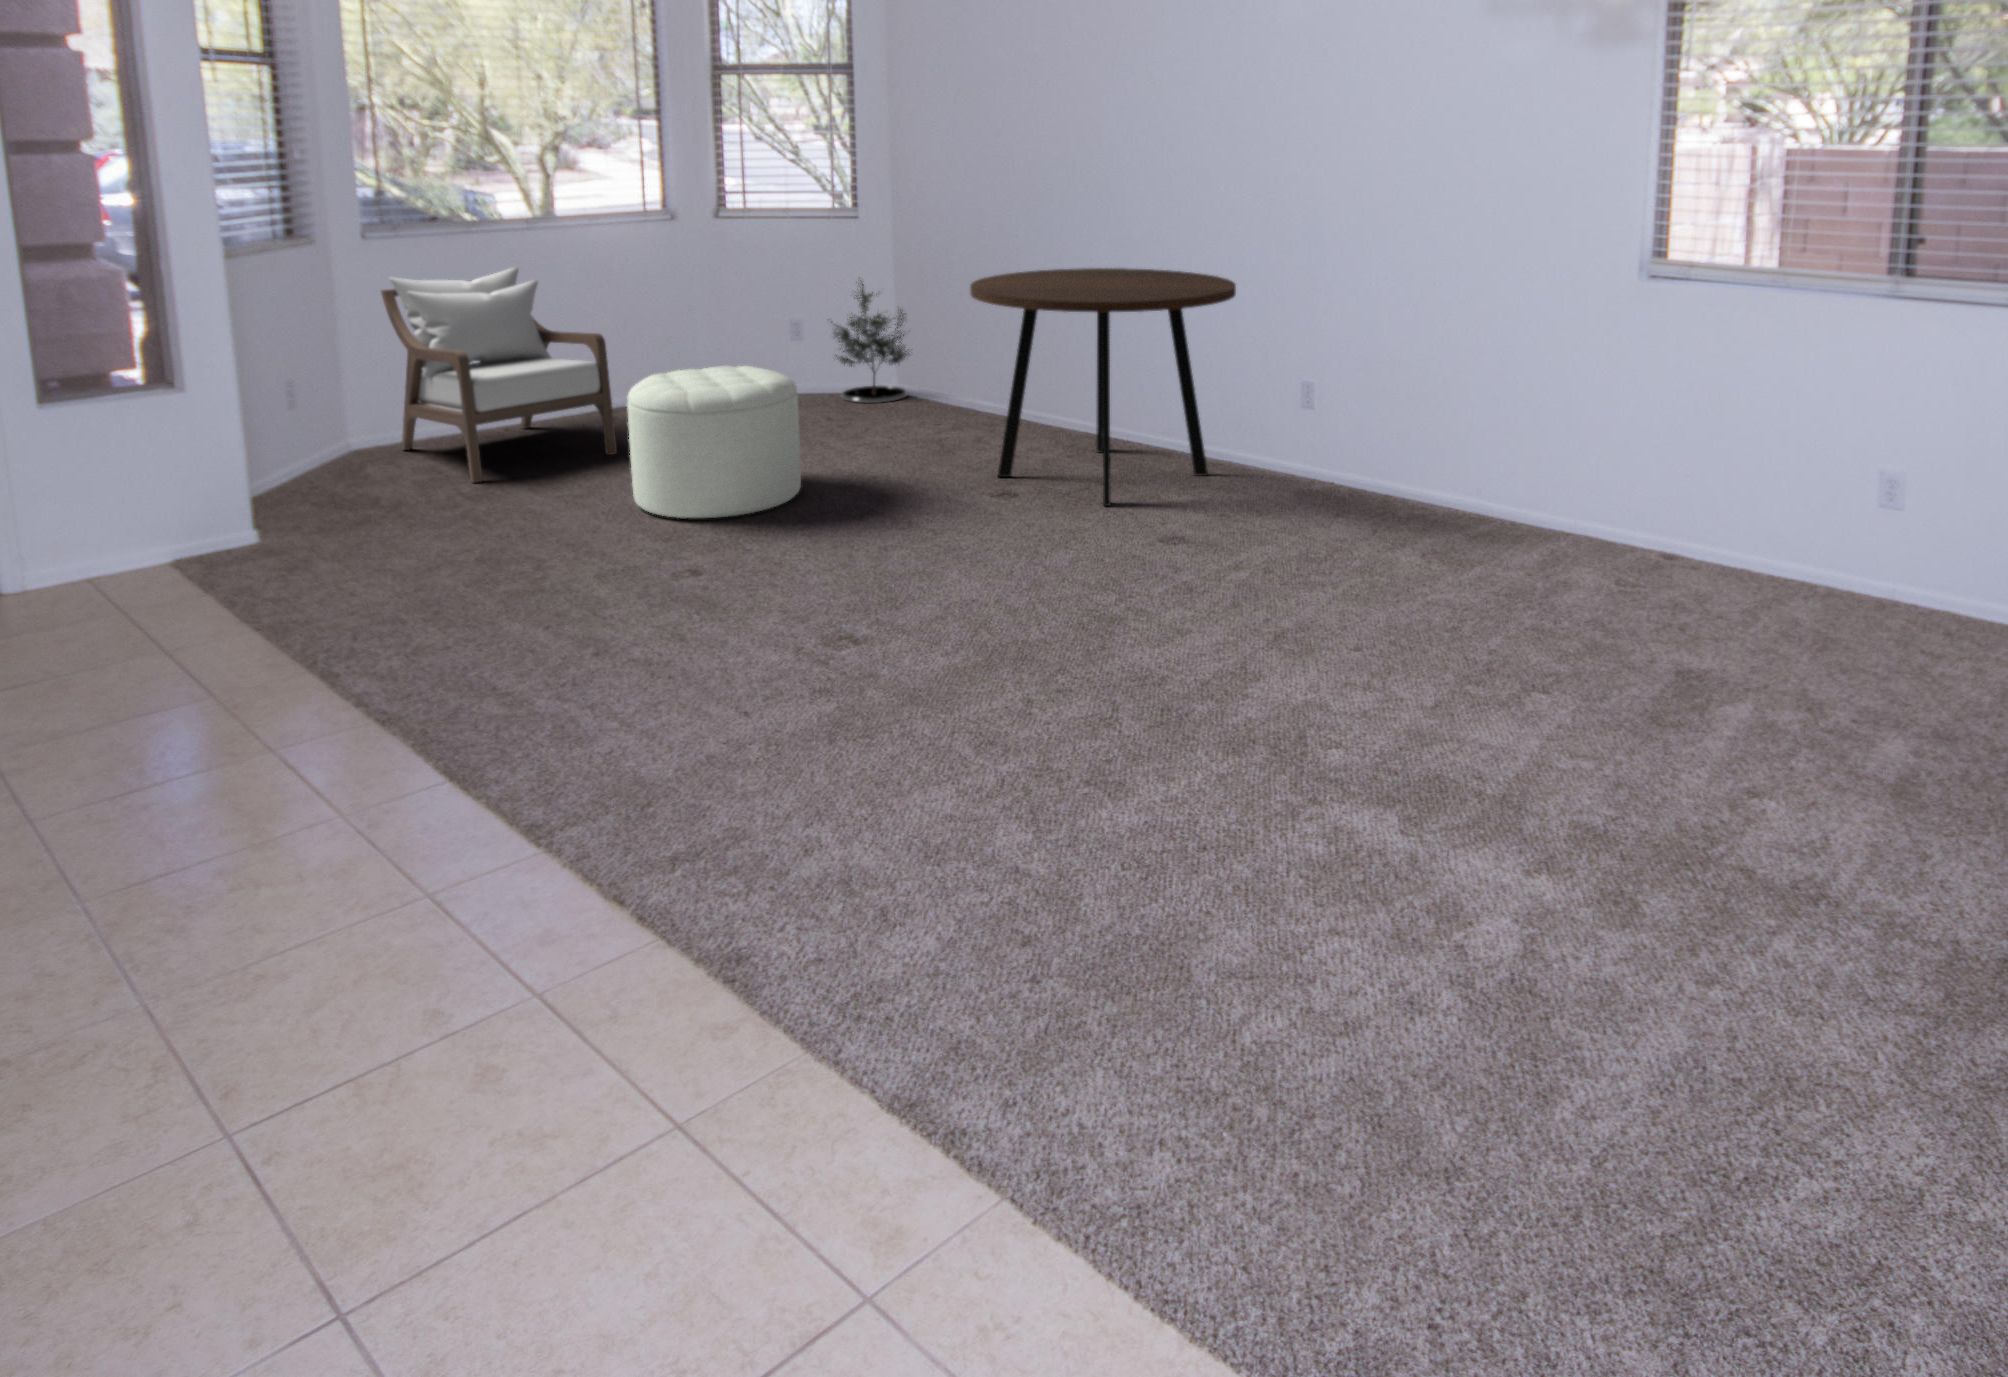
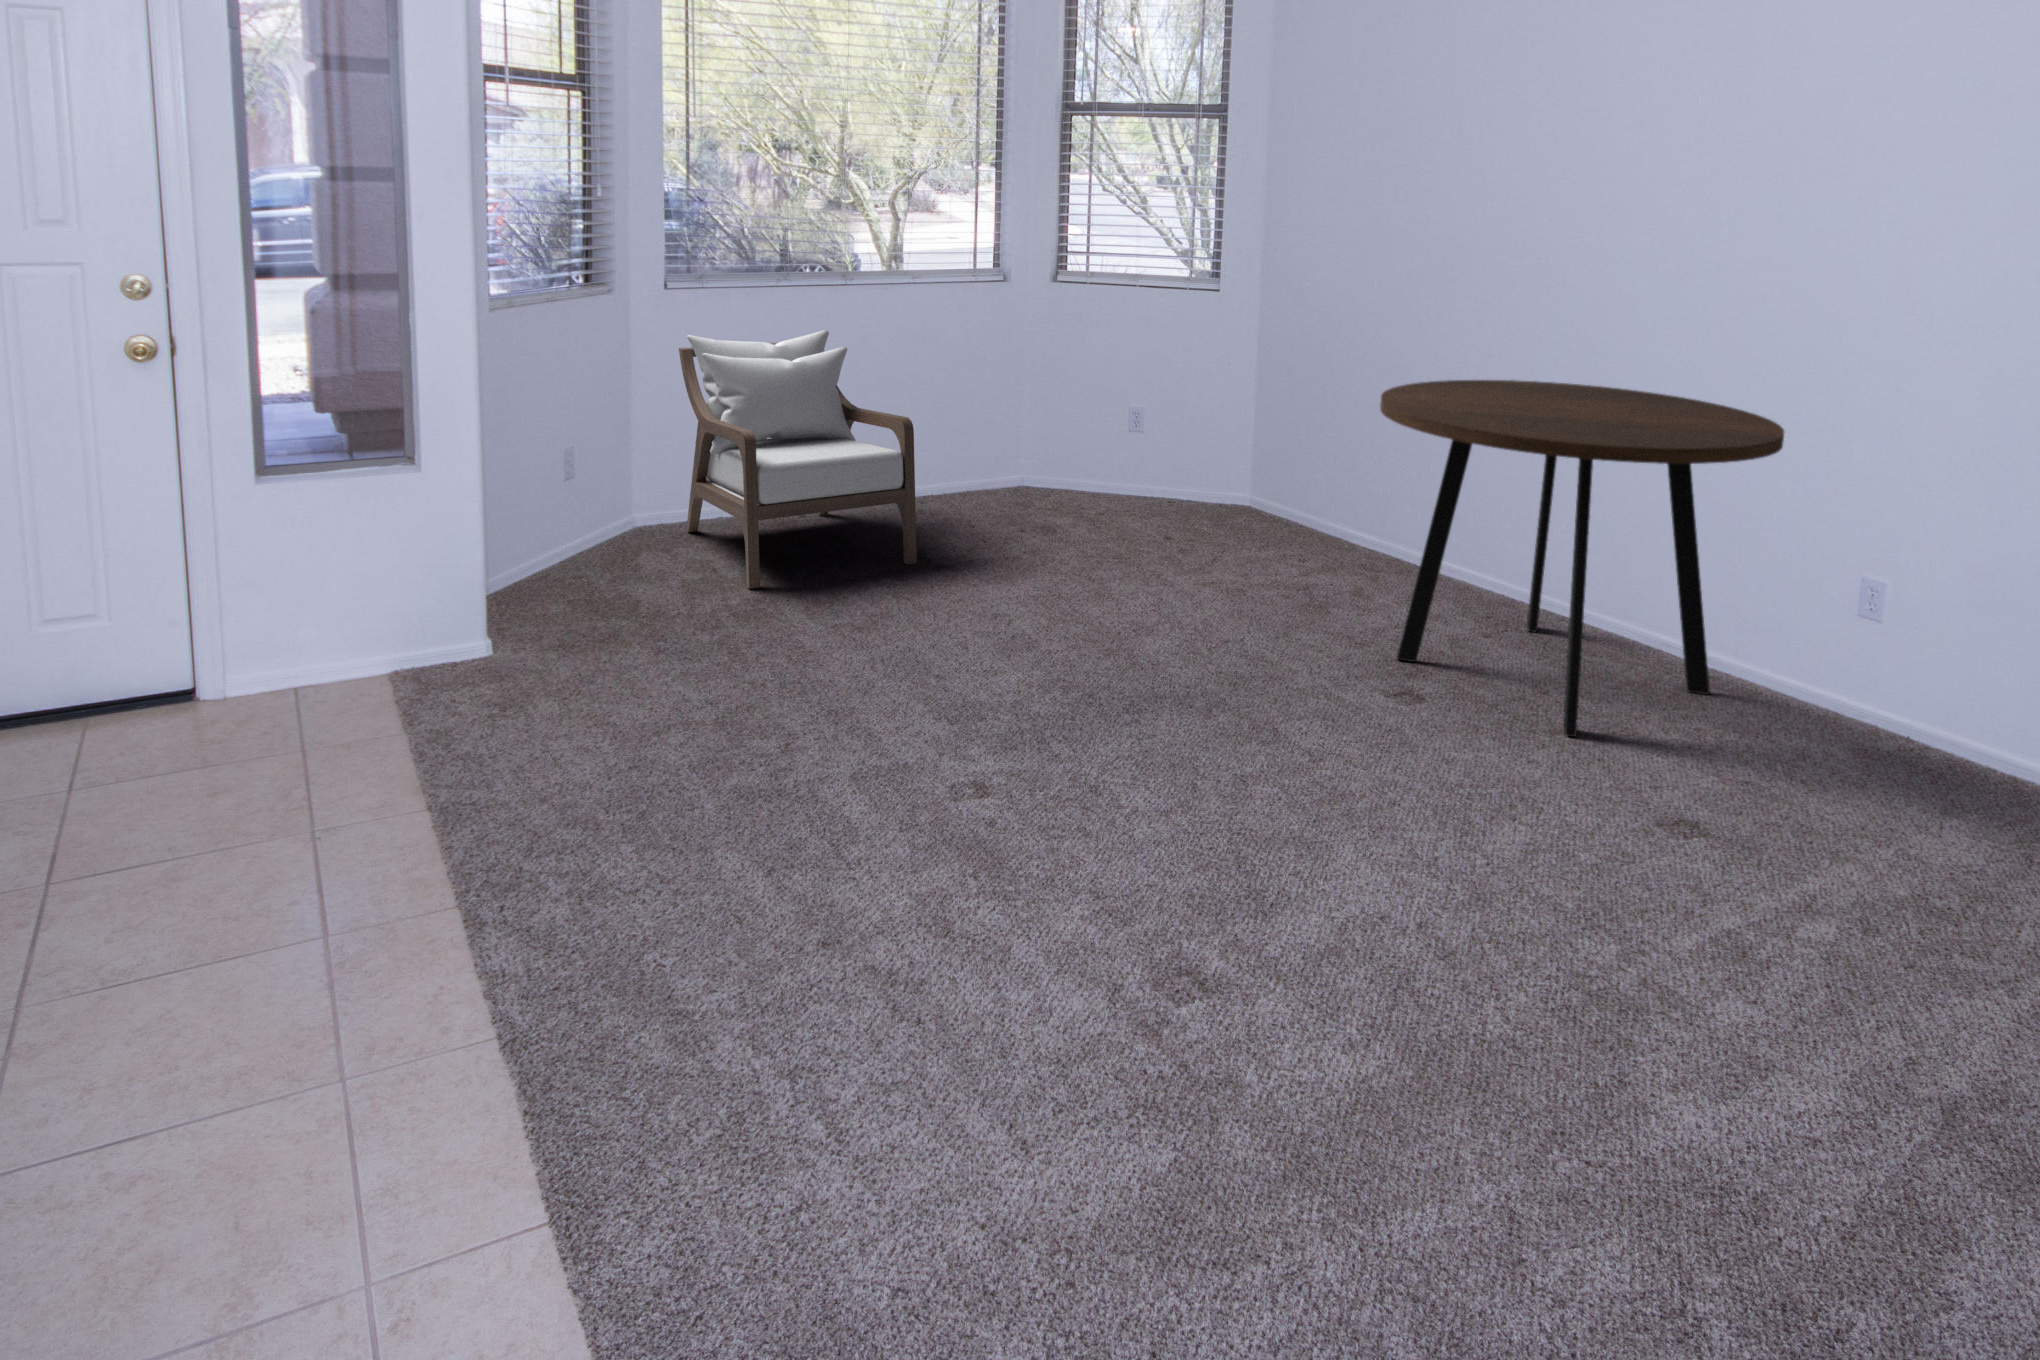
potted tree: present [831,278,909,403] -> none [1170,363,1273,519]
ottoman: present [627,366,801,519] -> none [927,478,1140,685]

